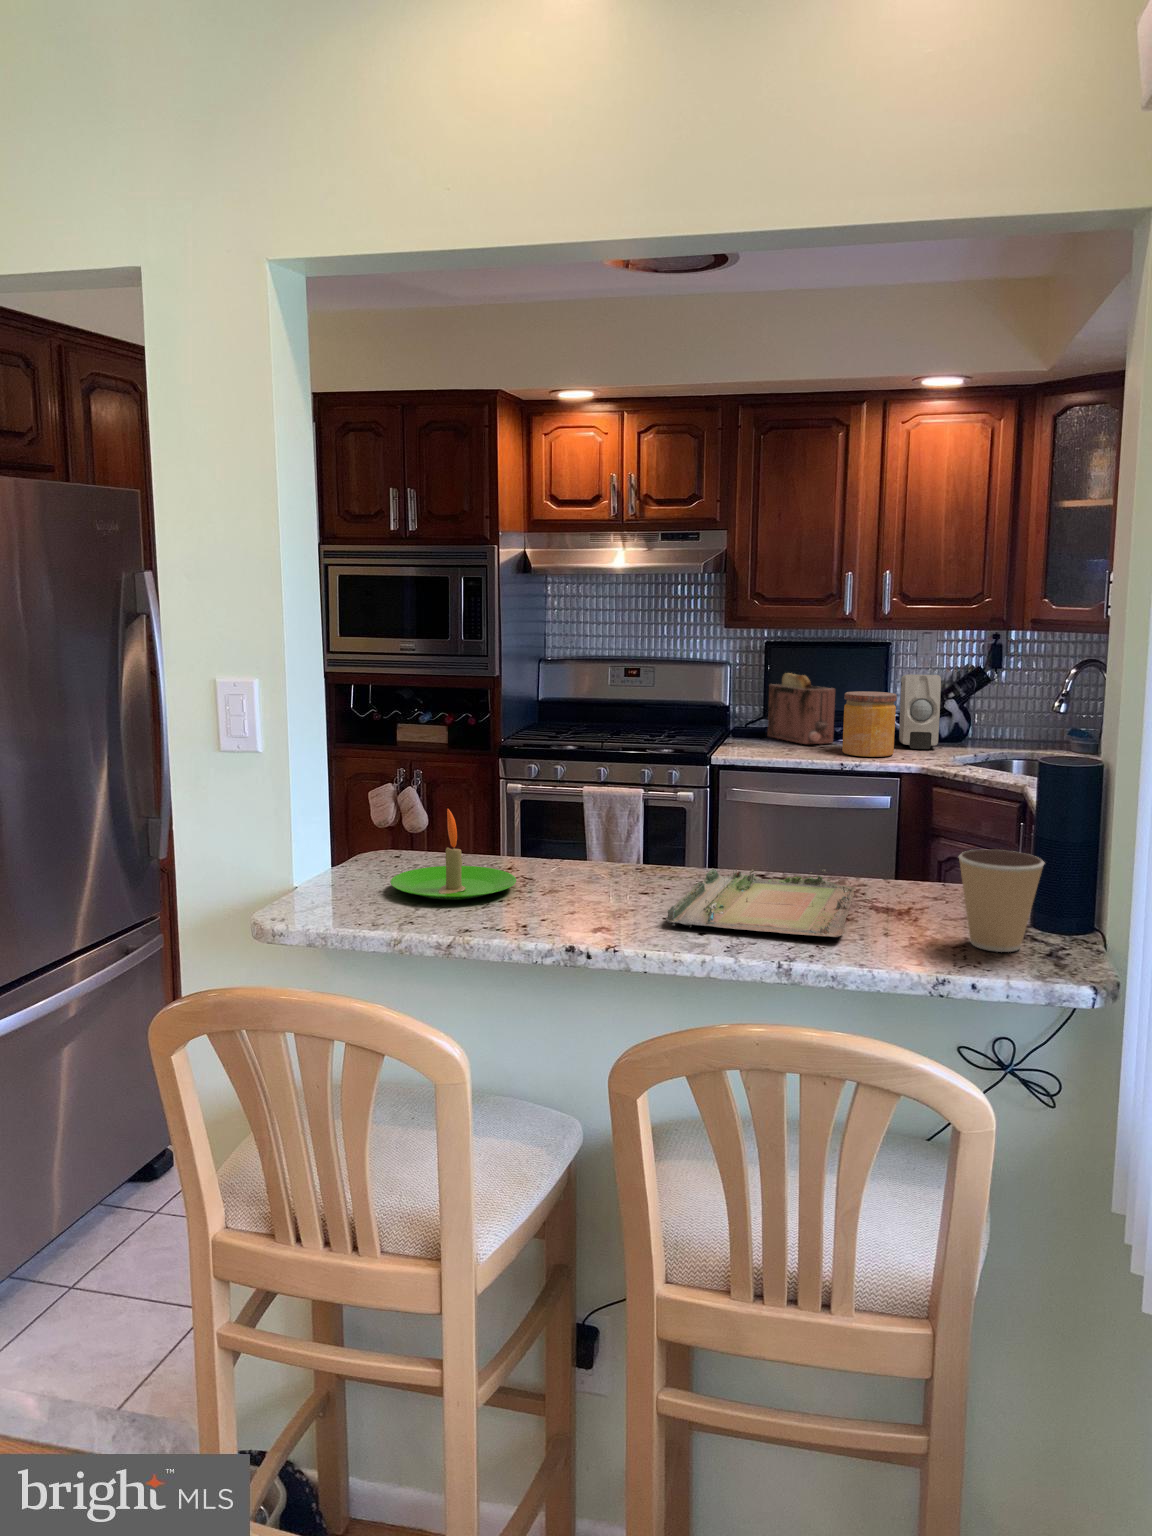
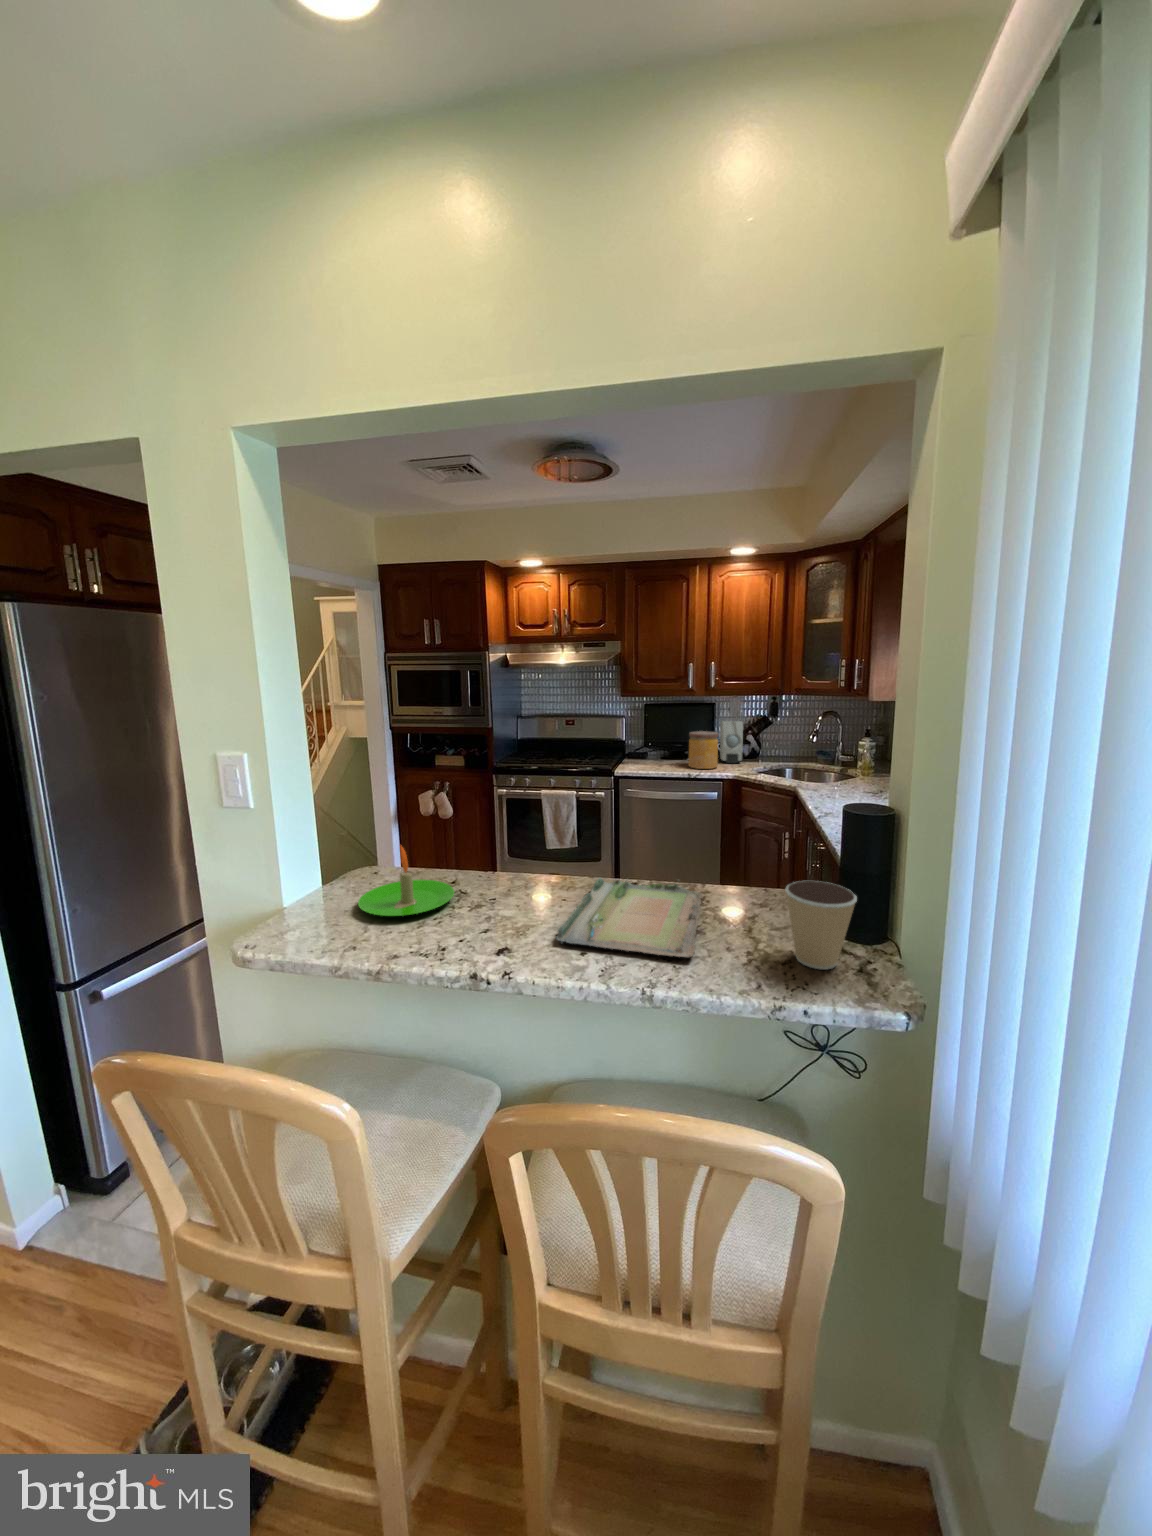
toaster: present [767,673,835,744] -> none [647,721,684,762]

